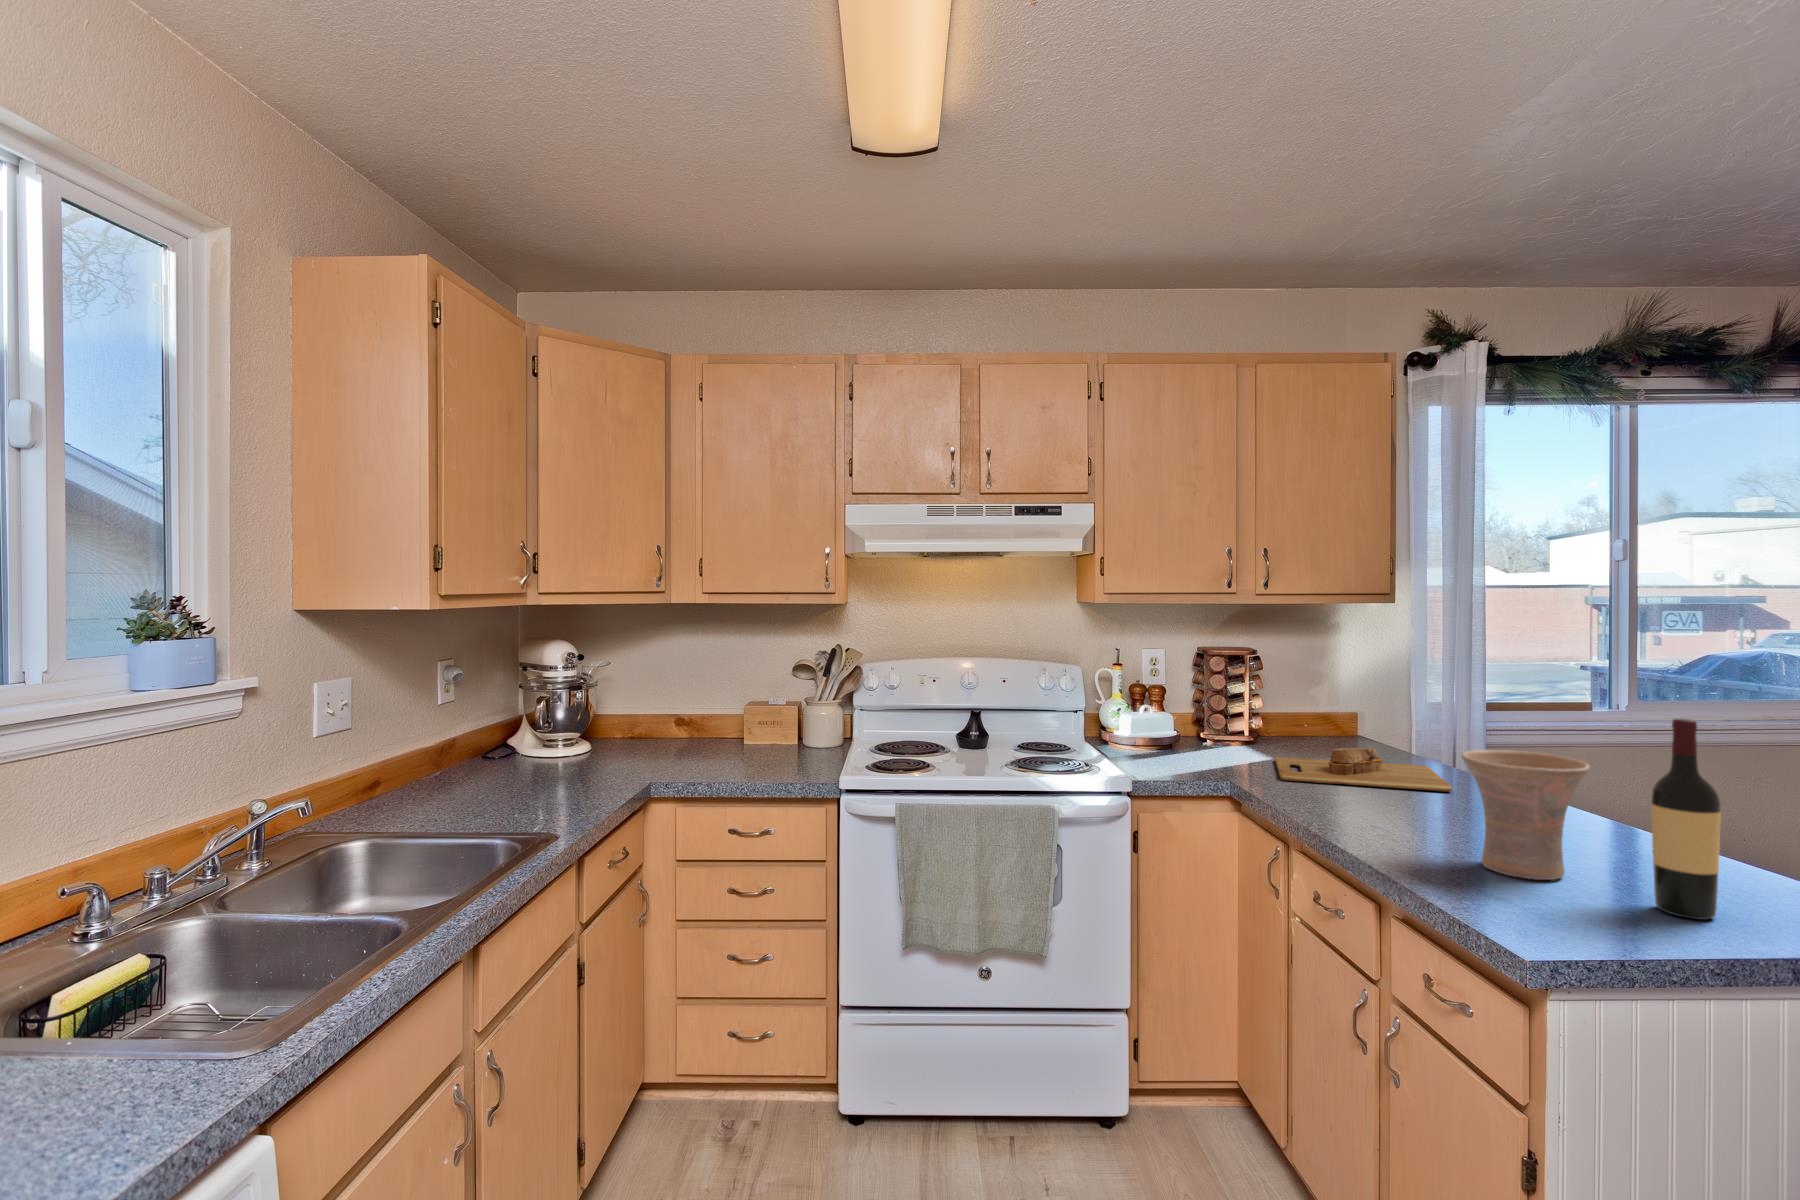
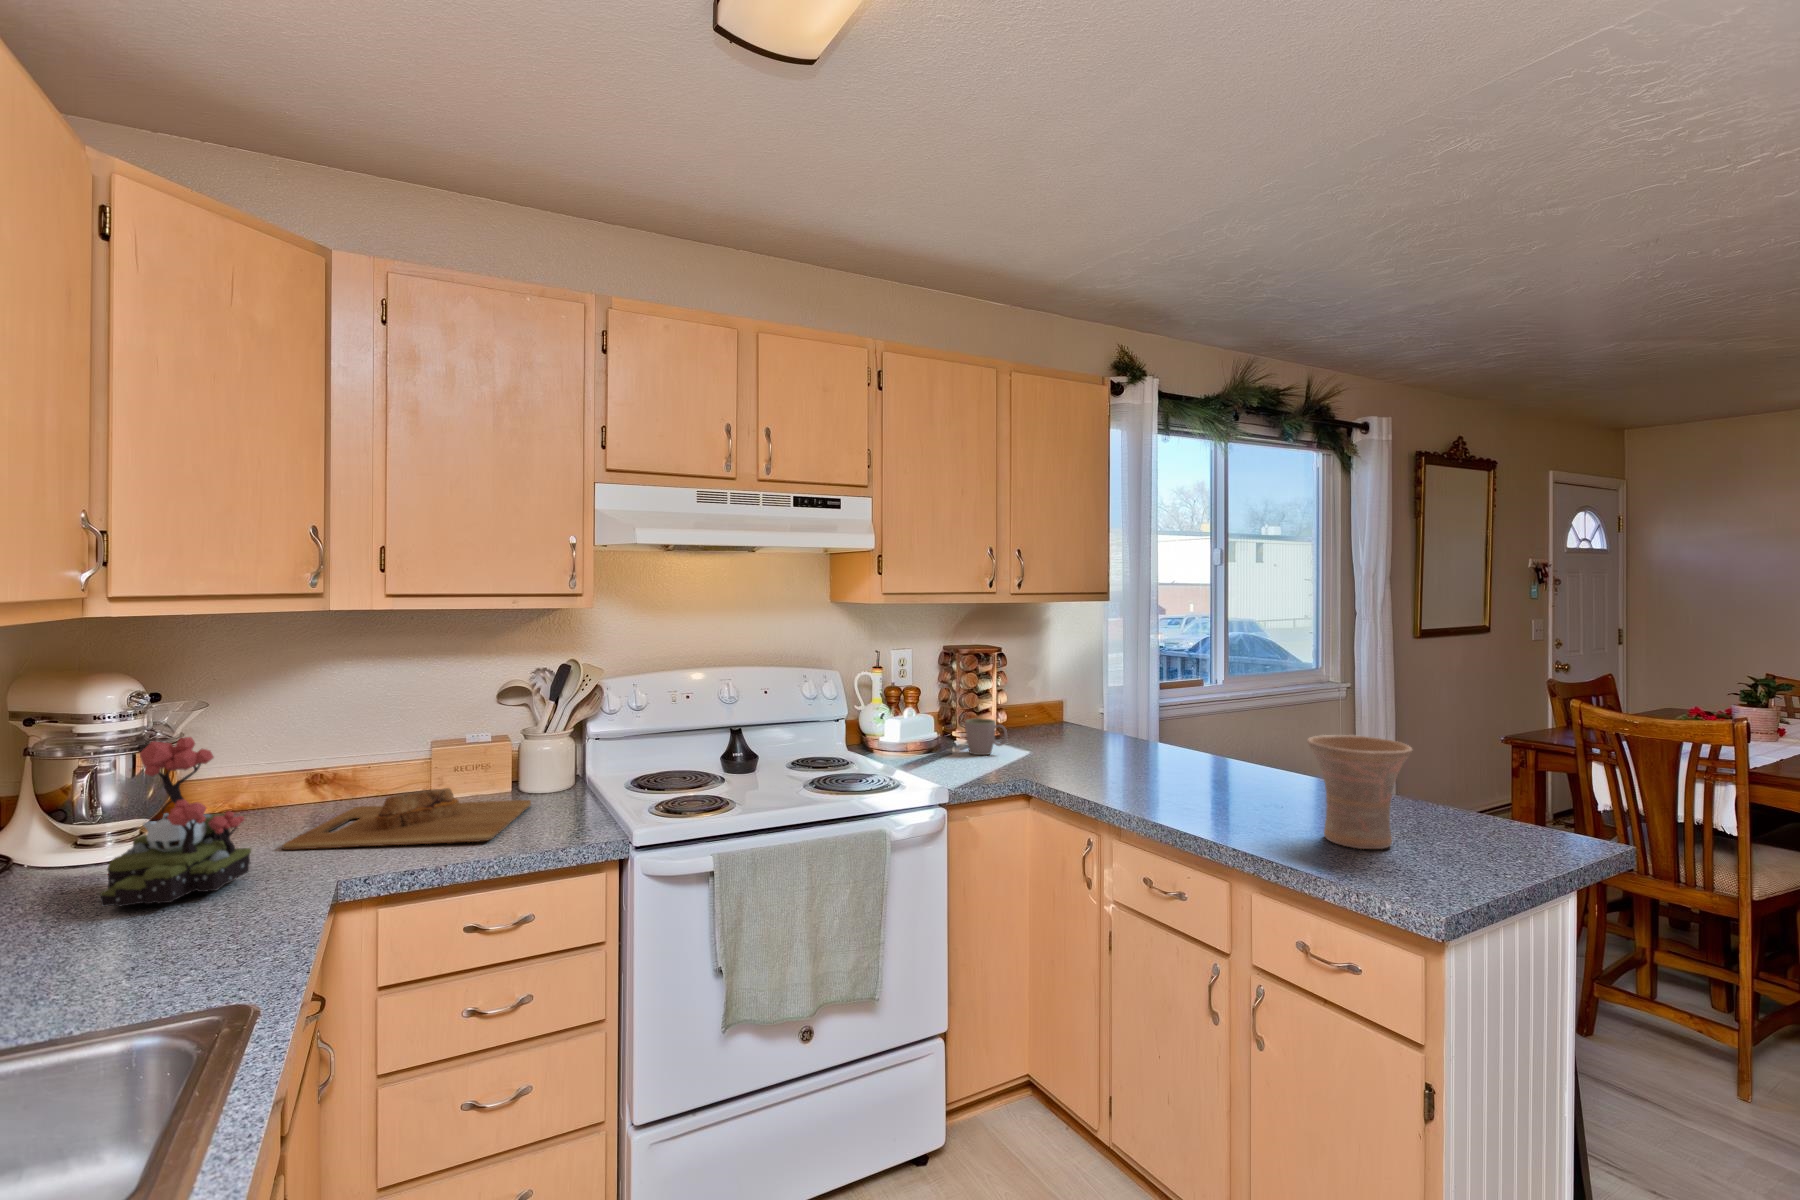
plant: none [539,682,616,779] -> present [100,737,251,907]
wine bottle: present [1651,719,1721,920] -> none [1471,702,1524,867]
mug: none [1197,720,1240,757] -> present [965,718,1007,755]
cutting board: present [1275,748,1452,792] -> present [282,788,531,850]

